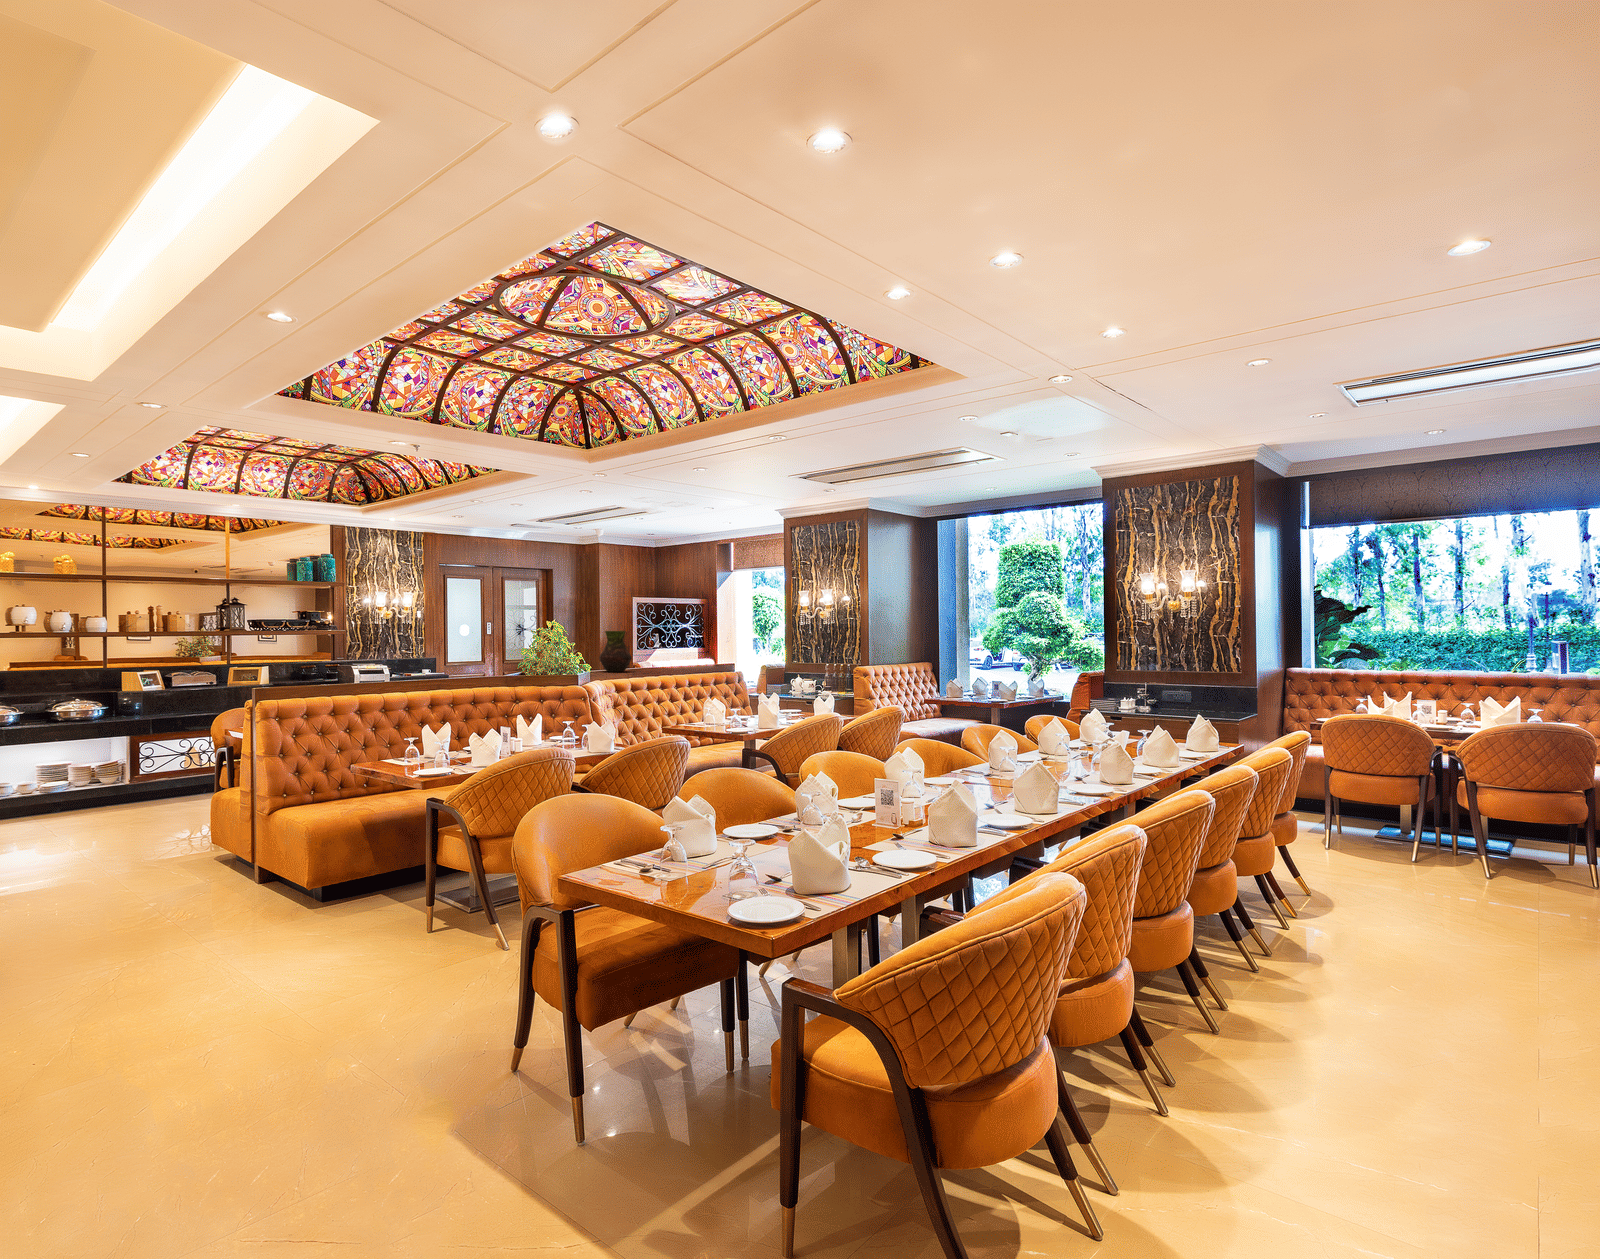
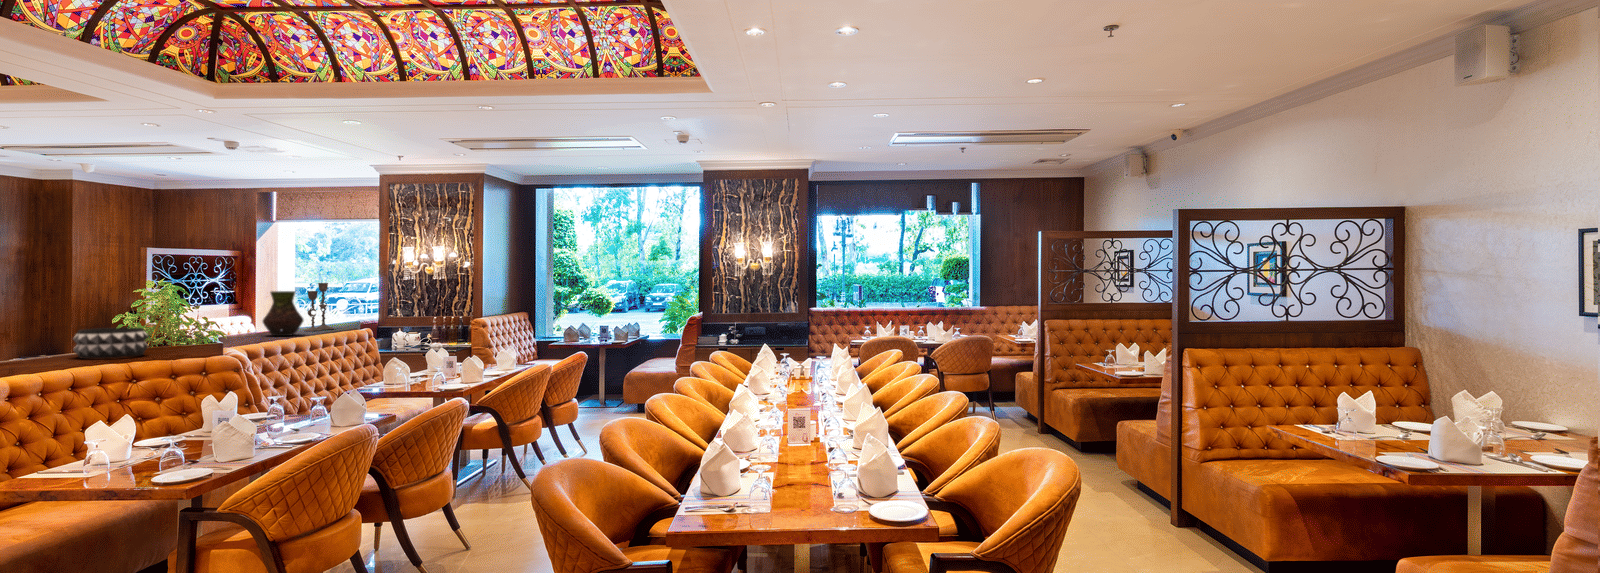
candlestick: none [647,625,676,669] -> present [304,283,334,331]
decorative bowl: none [426,657,475,680] -> present [73,327,148,359]

